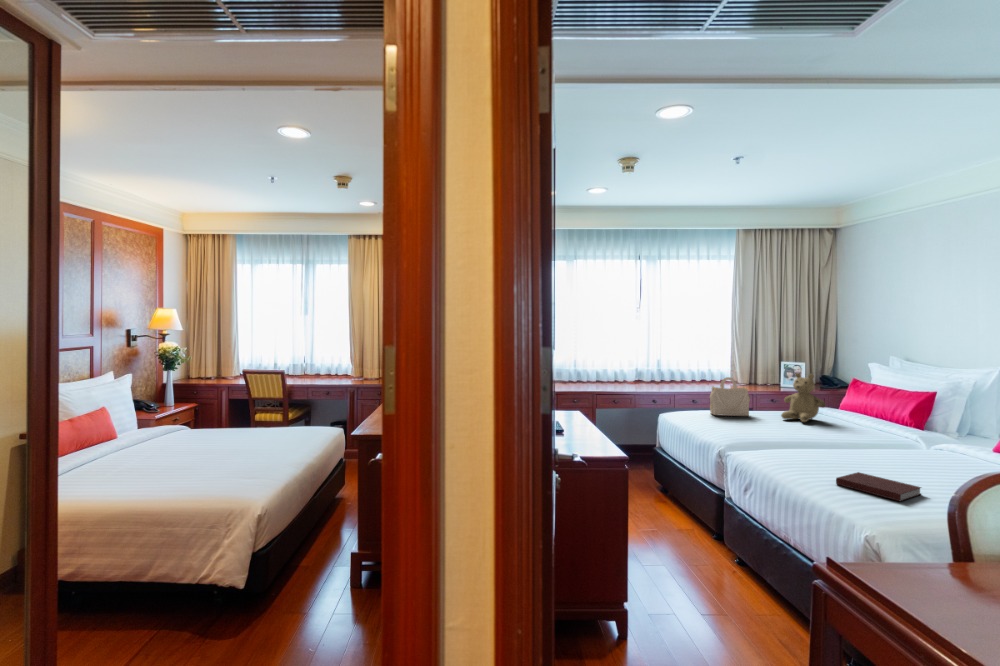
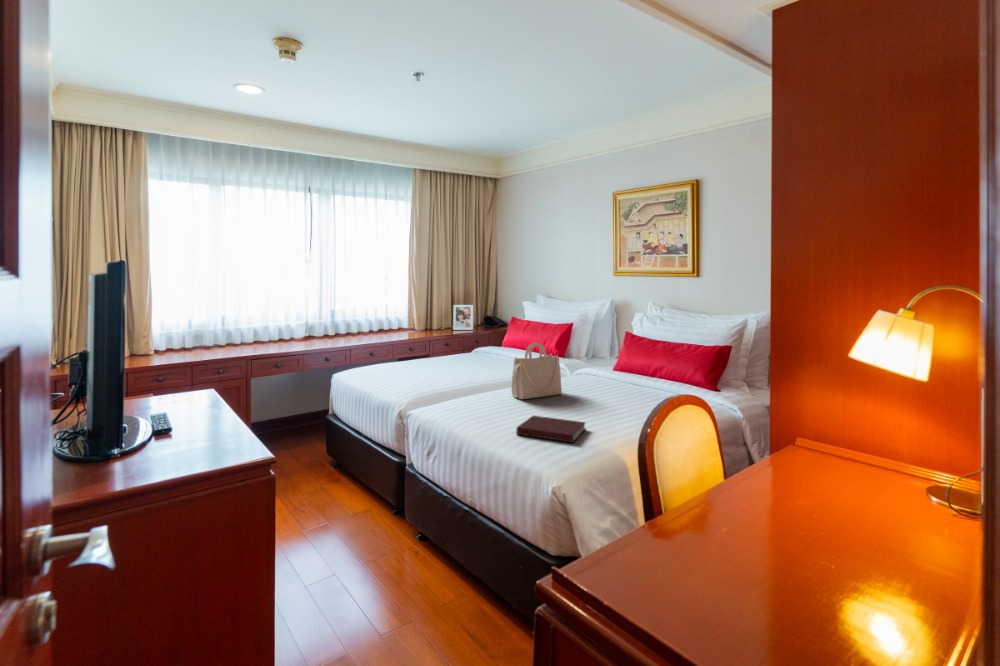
teddy bear: present [781,373,826,422] -> none [457,316,495,365]
handbag: present [710,377,750,416] -> present [512,342,562,399]

